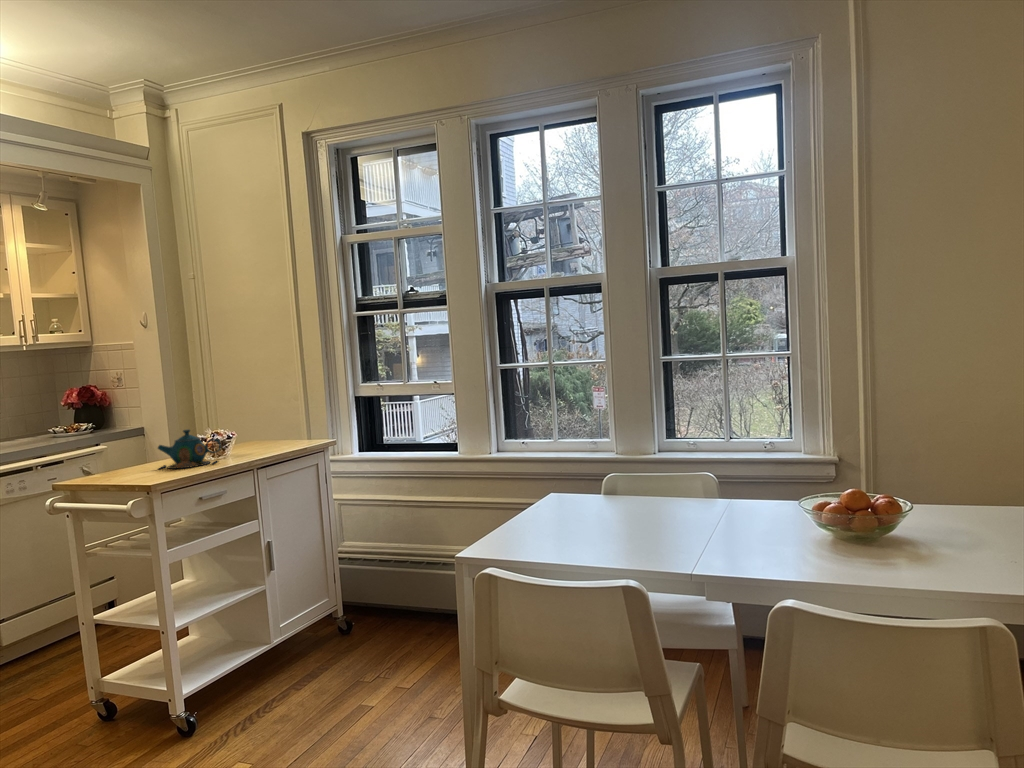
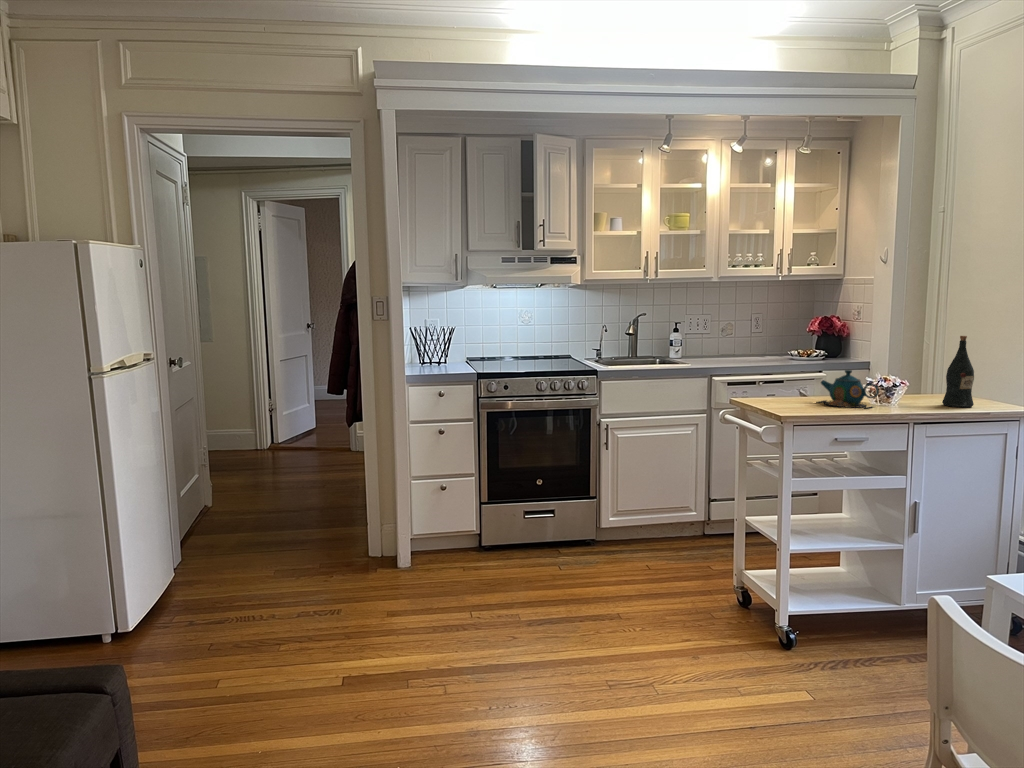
wine bottle: none [260,384,286,448] -> present [942,336,974,408]

